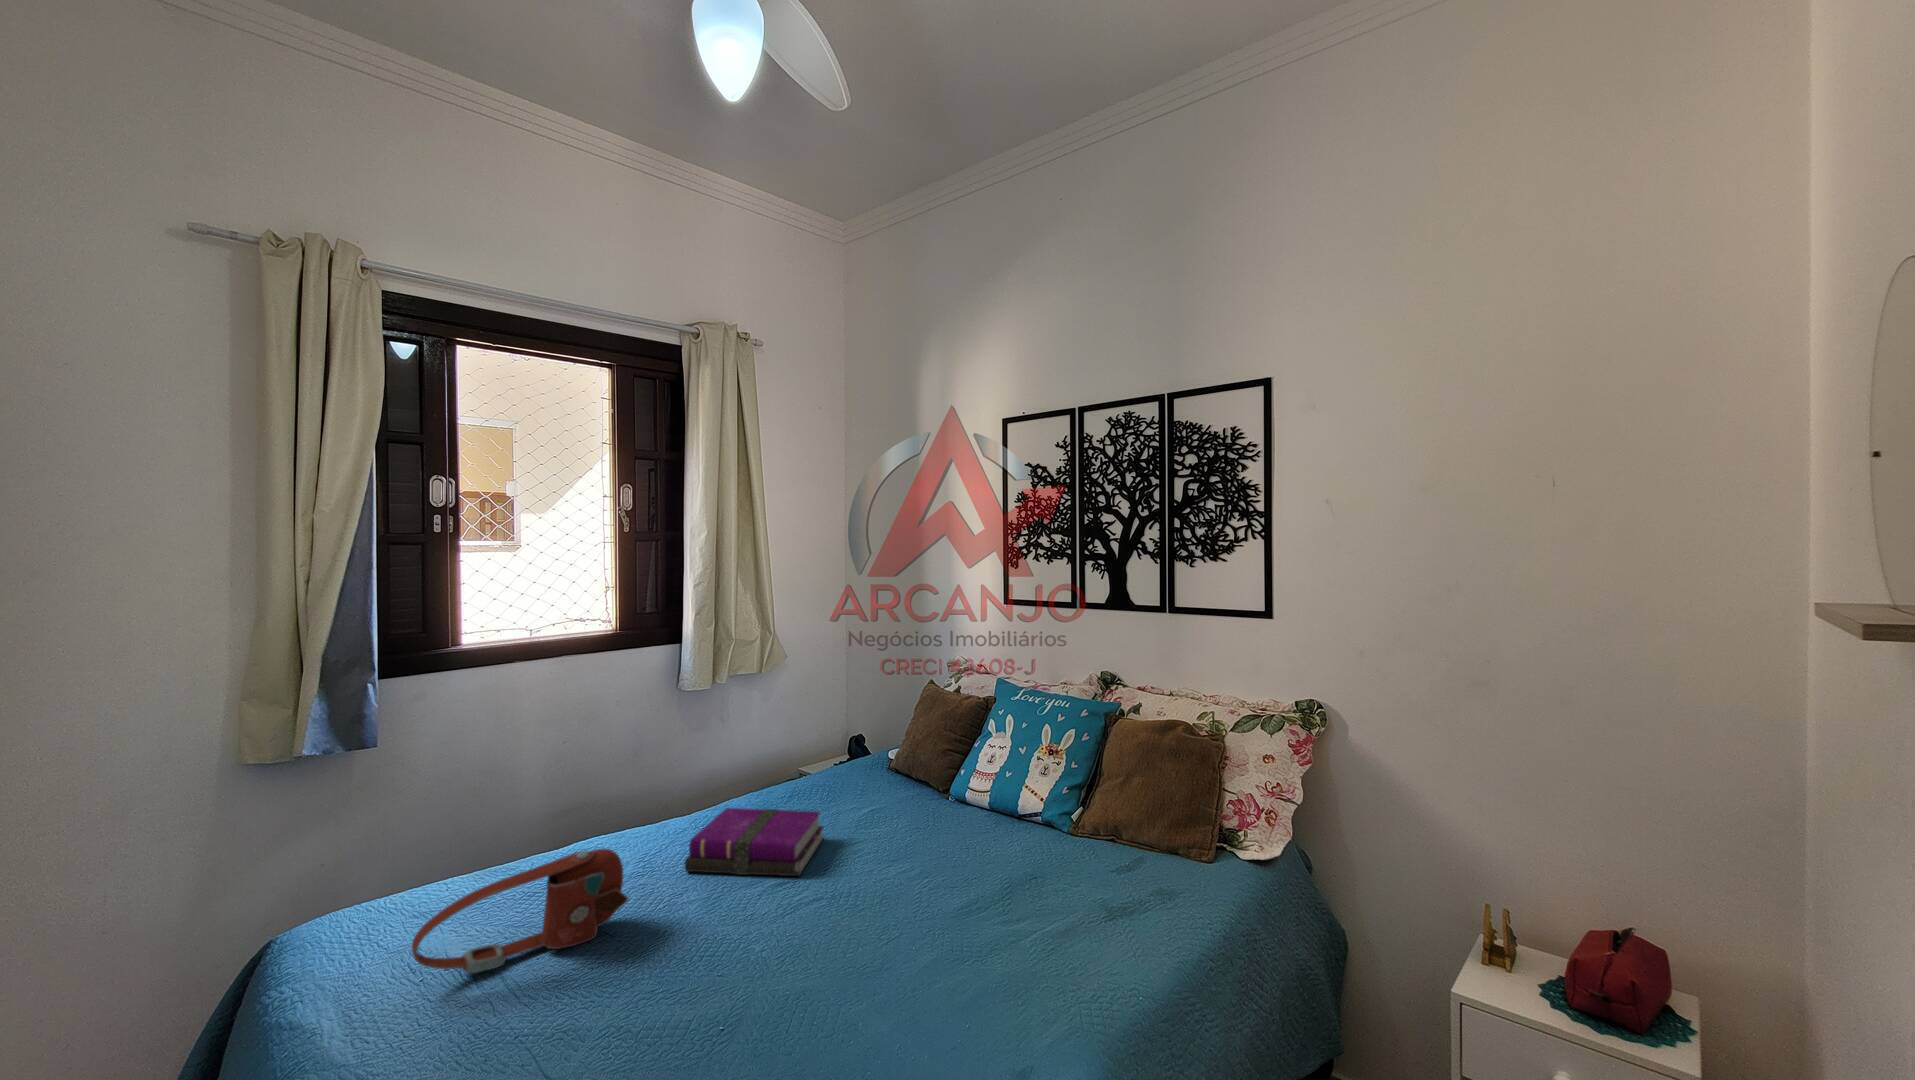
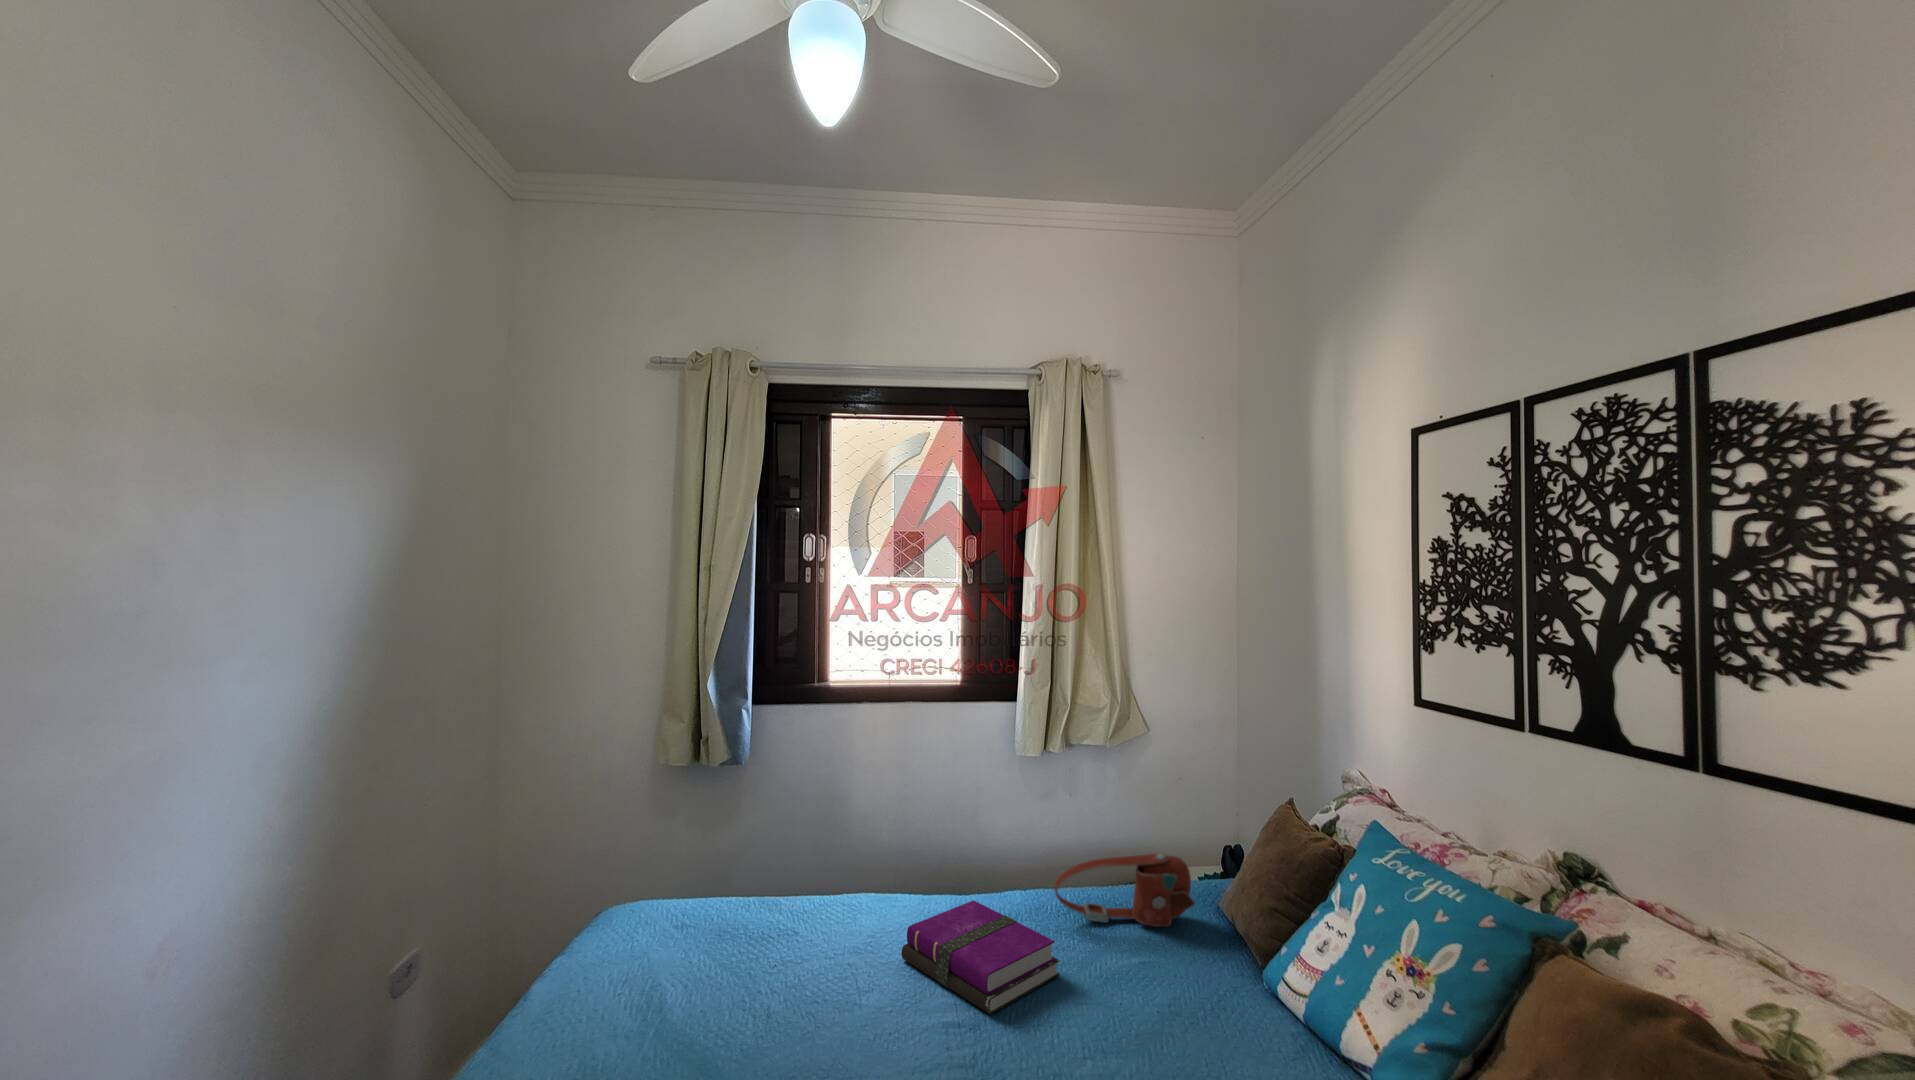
handbag: present [412,849,628,973] -> present [1054,853,1195,927]

